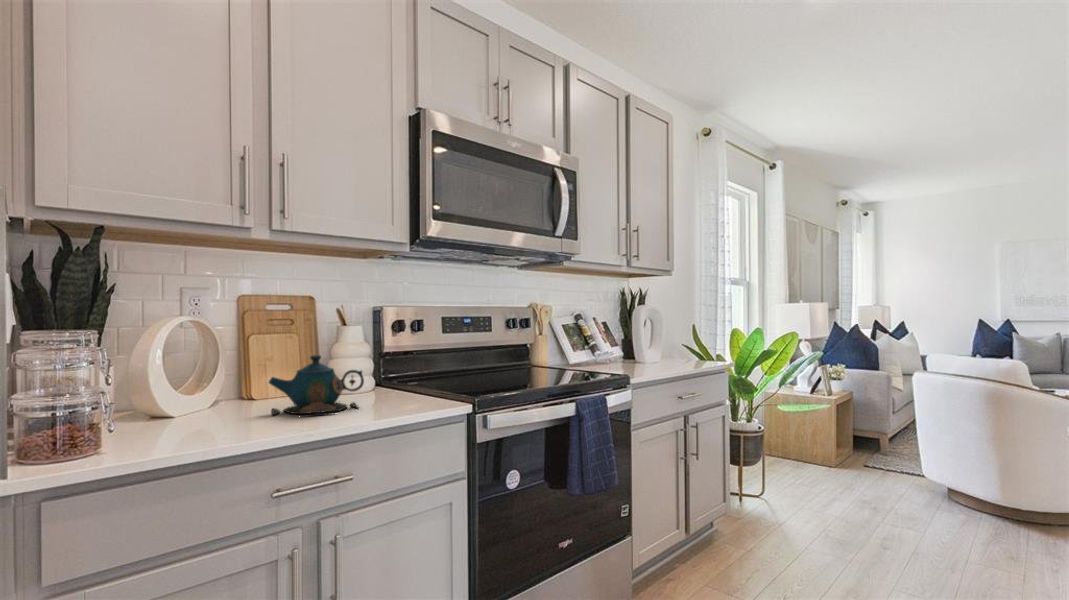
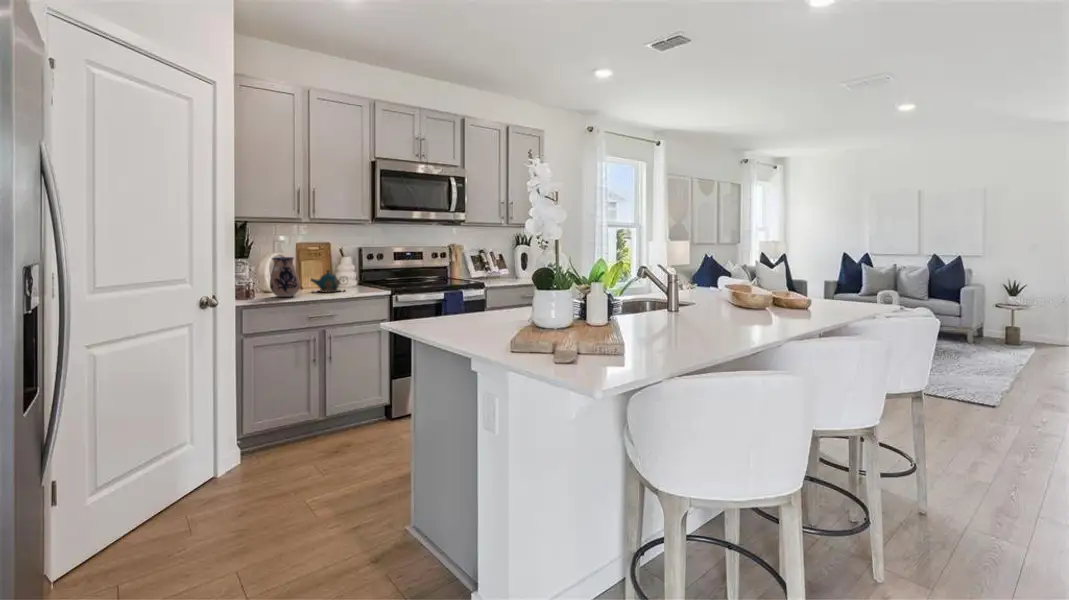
ceramic pitcher: none [148,321,242,439] -> present [270,257,300,297]

